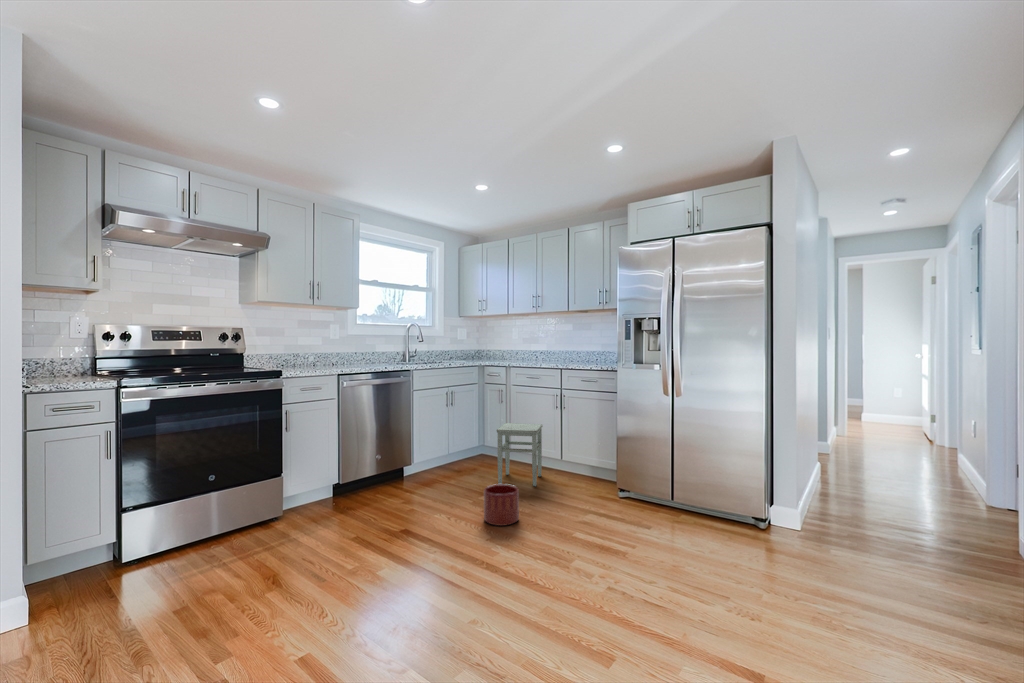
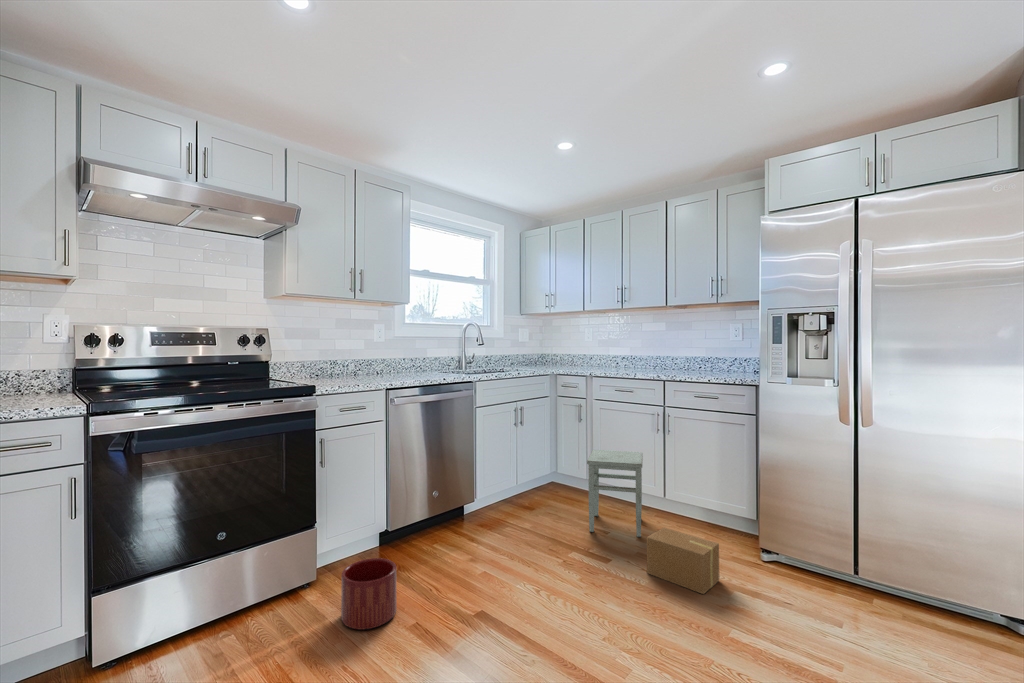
cardboard box: none [531,474,580,516] -> present [647,528,719,594]
planter: present [484,484,519,526] -> present [341,558,397,630]

